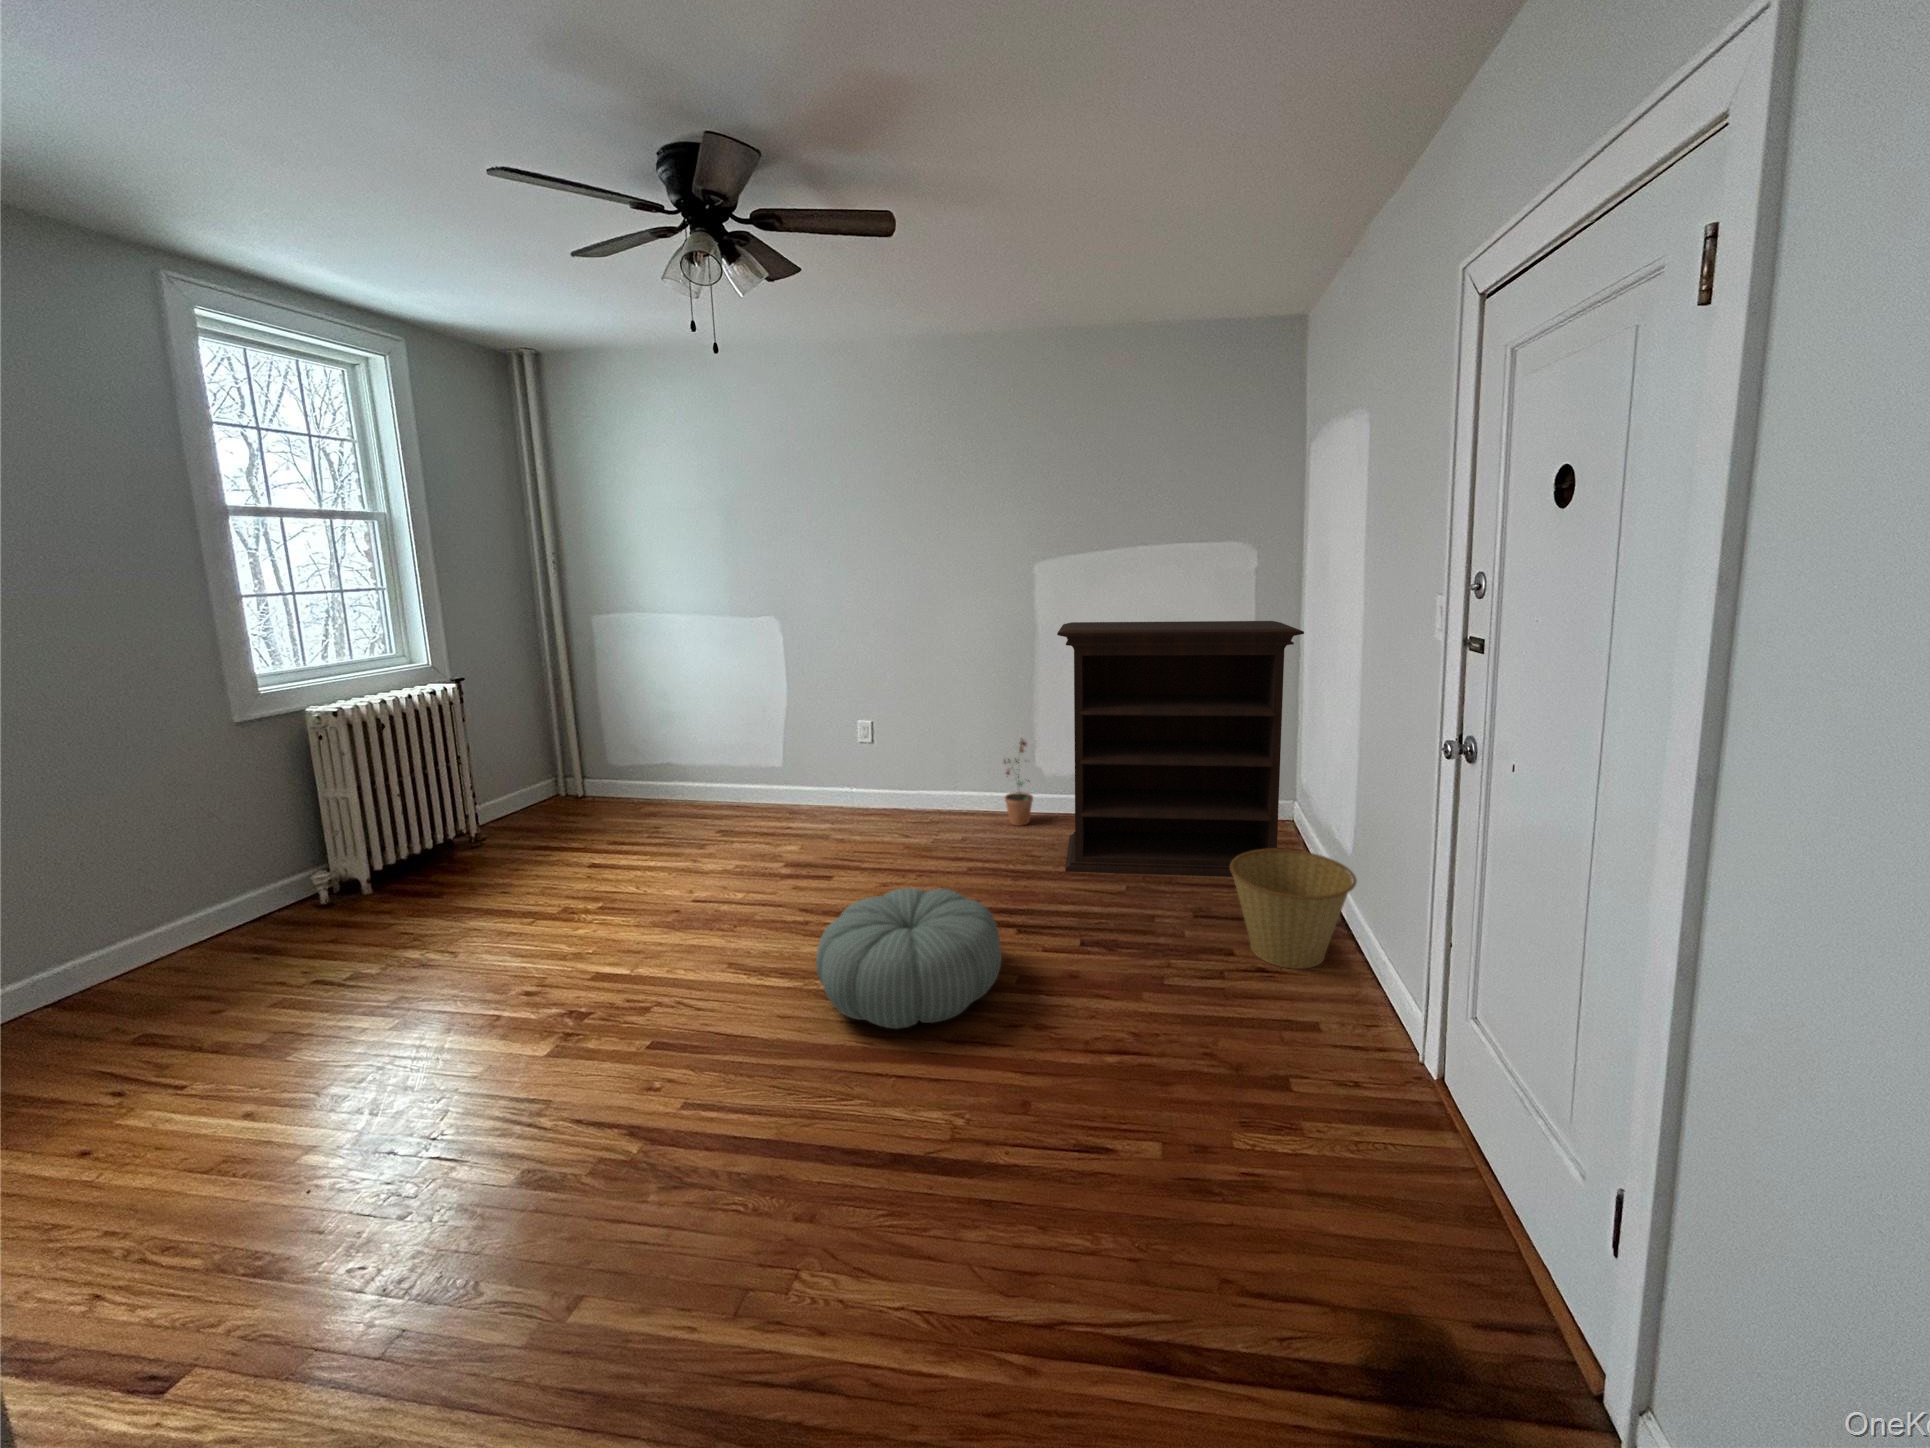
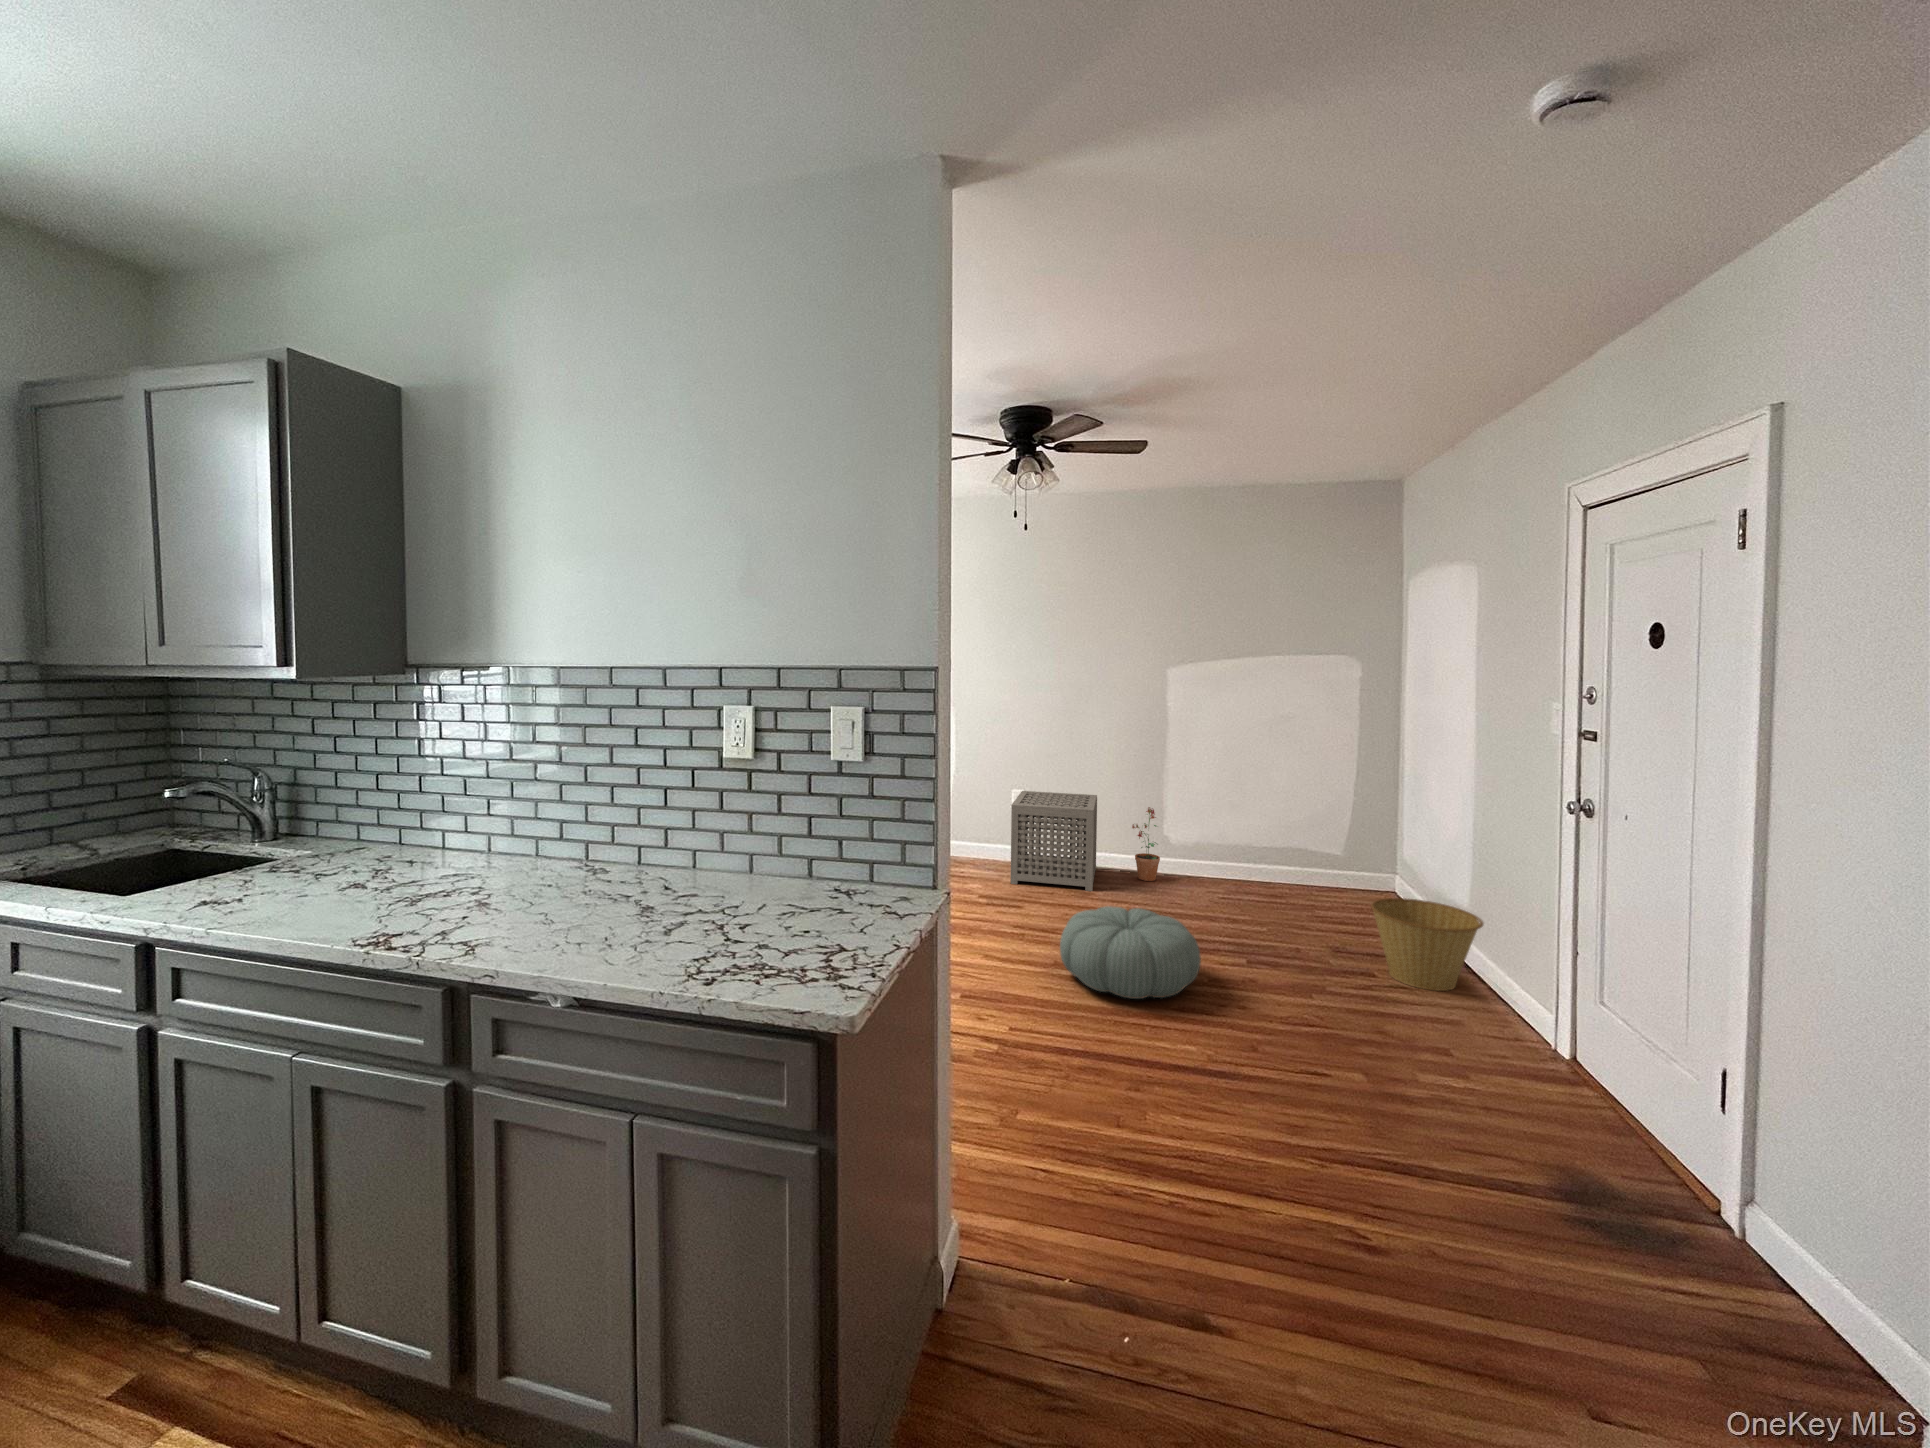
bookshelf: present [1057,621,1304,876] -> none [1198,712,1418,932]
side table: none [842,725,965,846] -> present [1010,791,1097,891]

